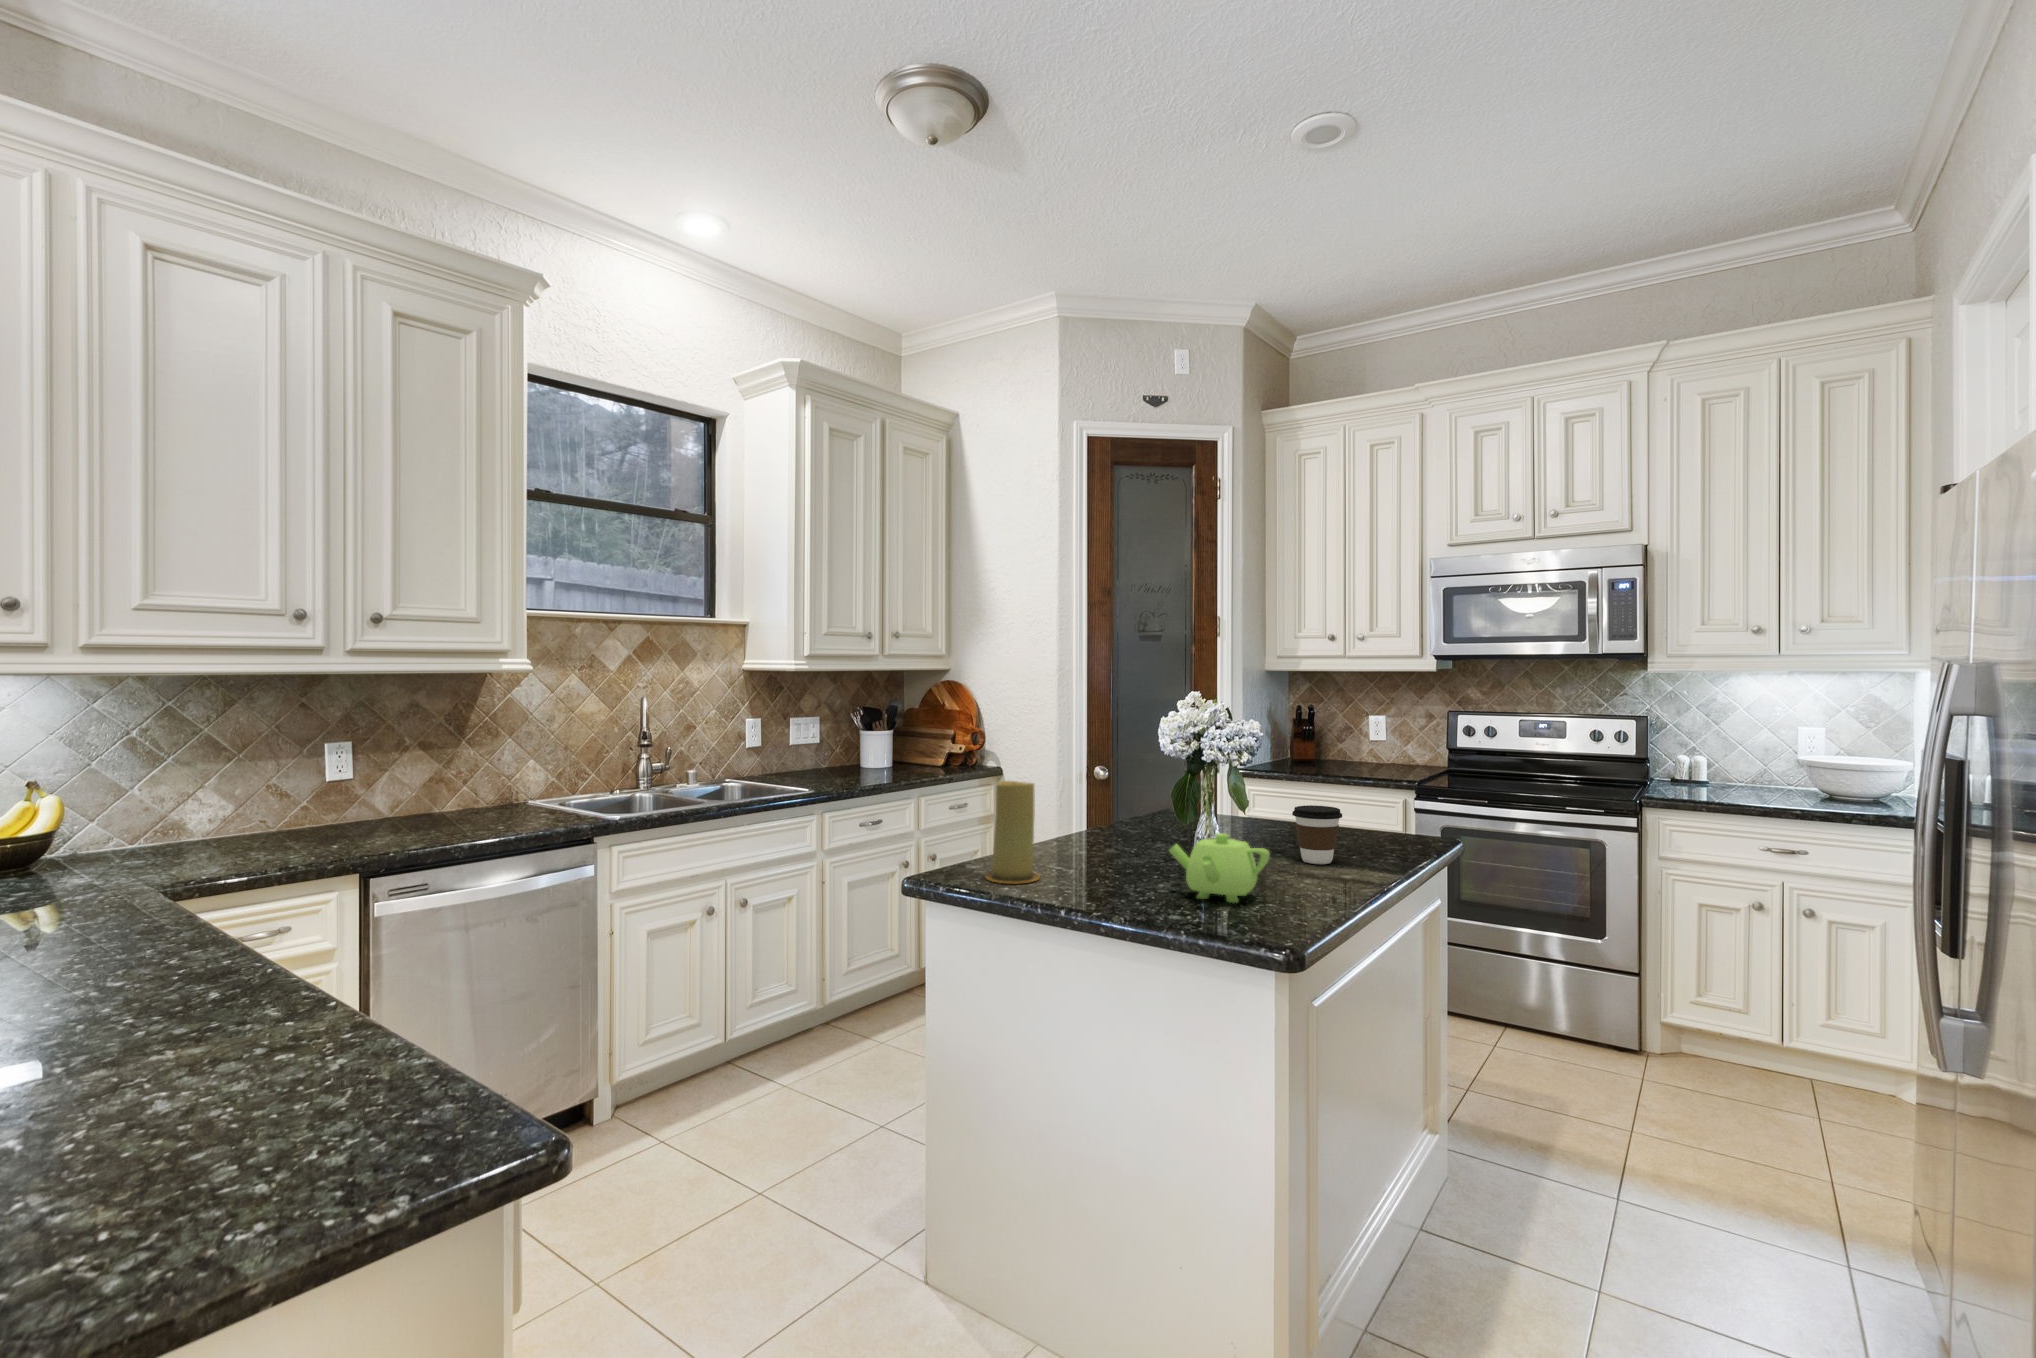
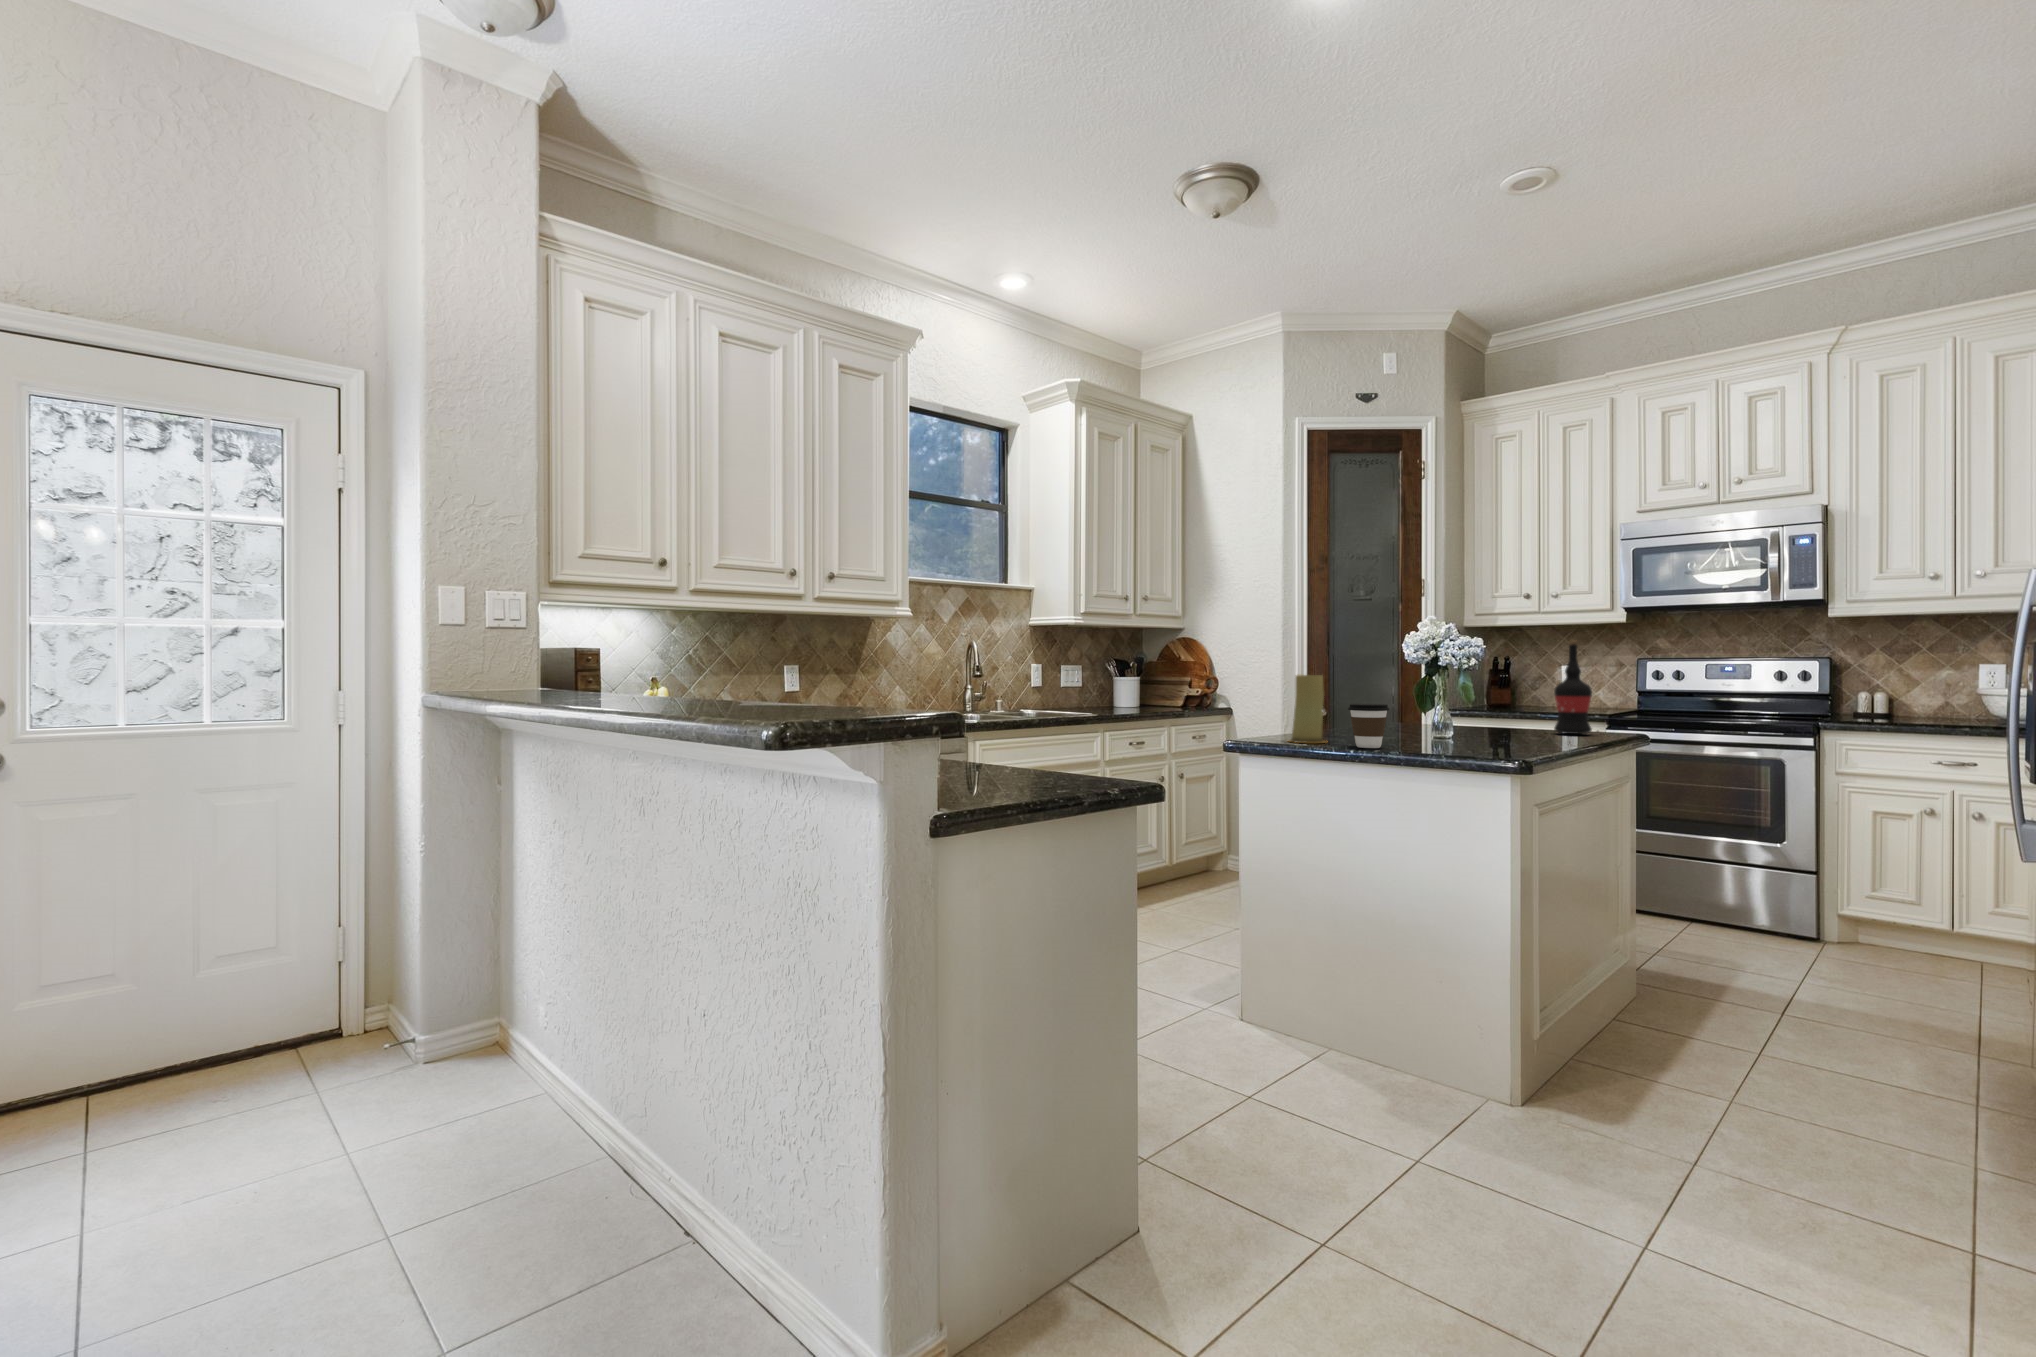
wine bottle: none [1345,723,1390,846] -> present [1554,640,1592,734]
coffee cup: present [1292,806,1342,864] -> present [1348,704,1389,748]
teapot: present [1169,833,1270,903] -> none [1427,705,1506,751]

